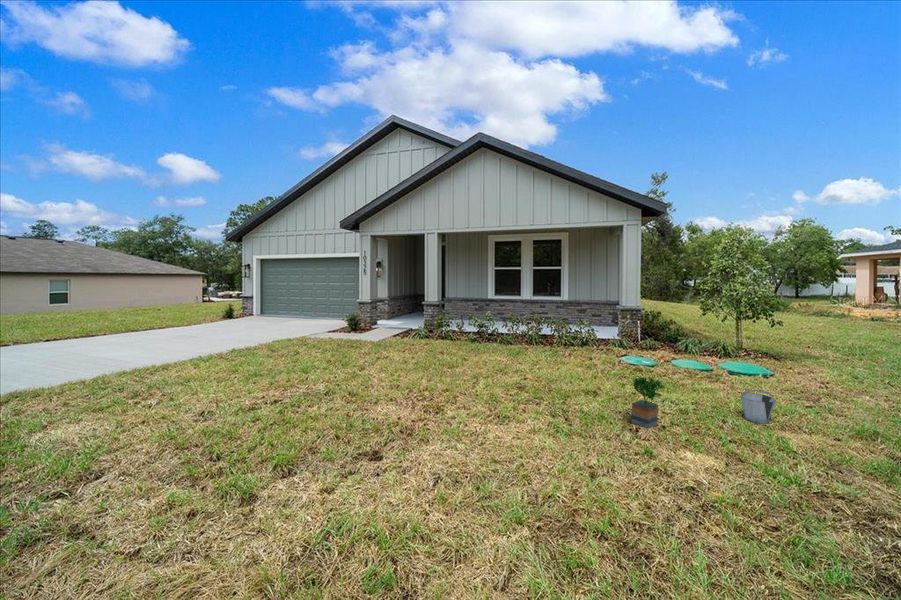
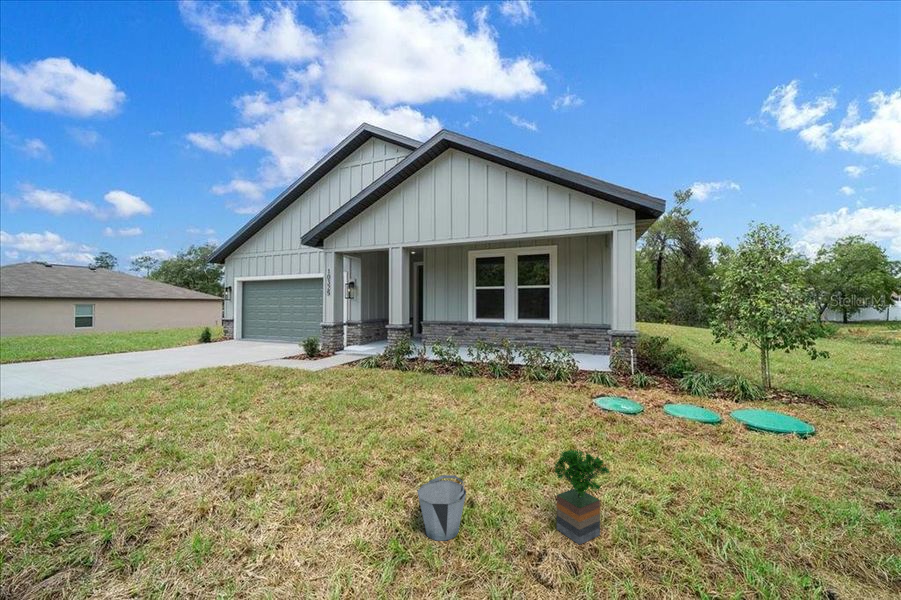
bucket: present [740,390,776,424] -> present [417,475,466,541]

